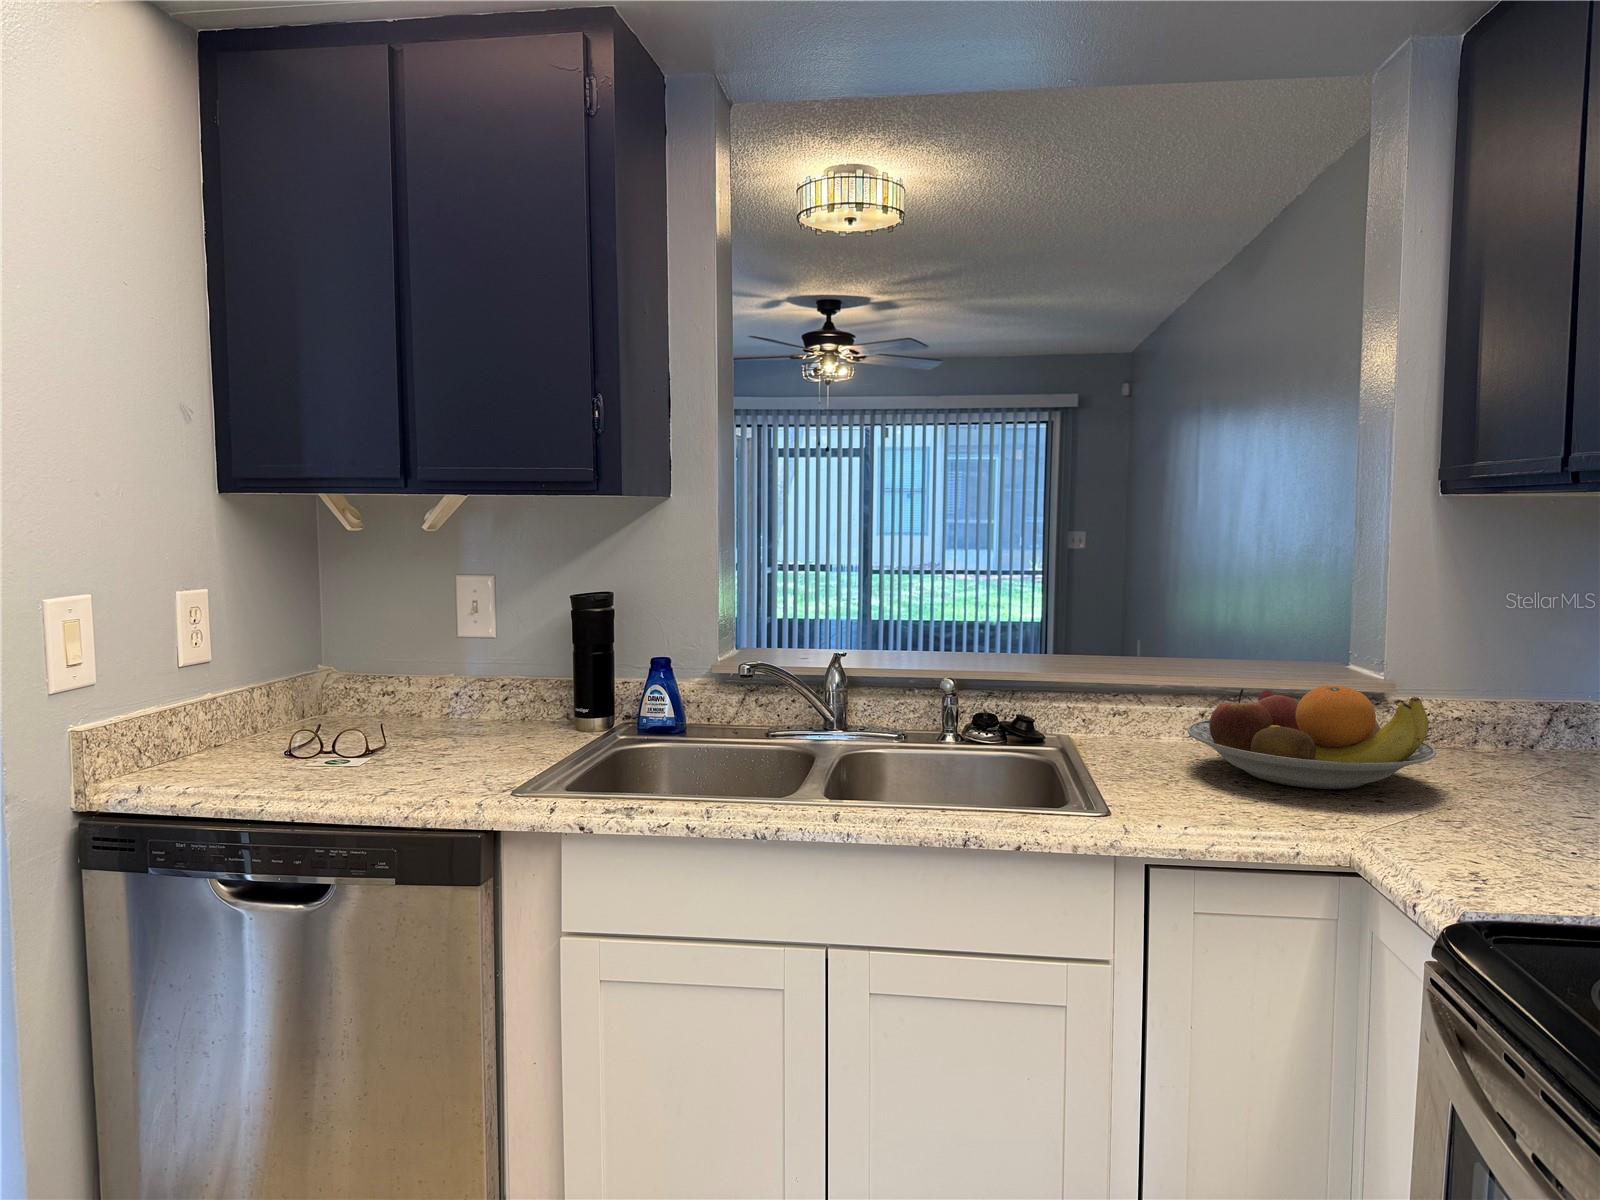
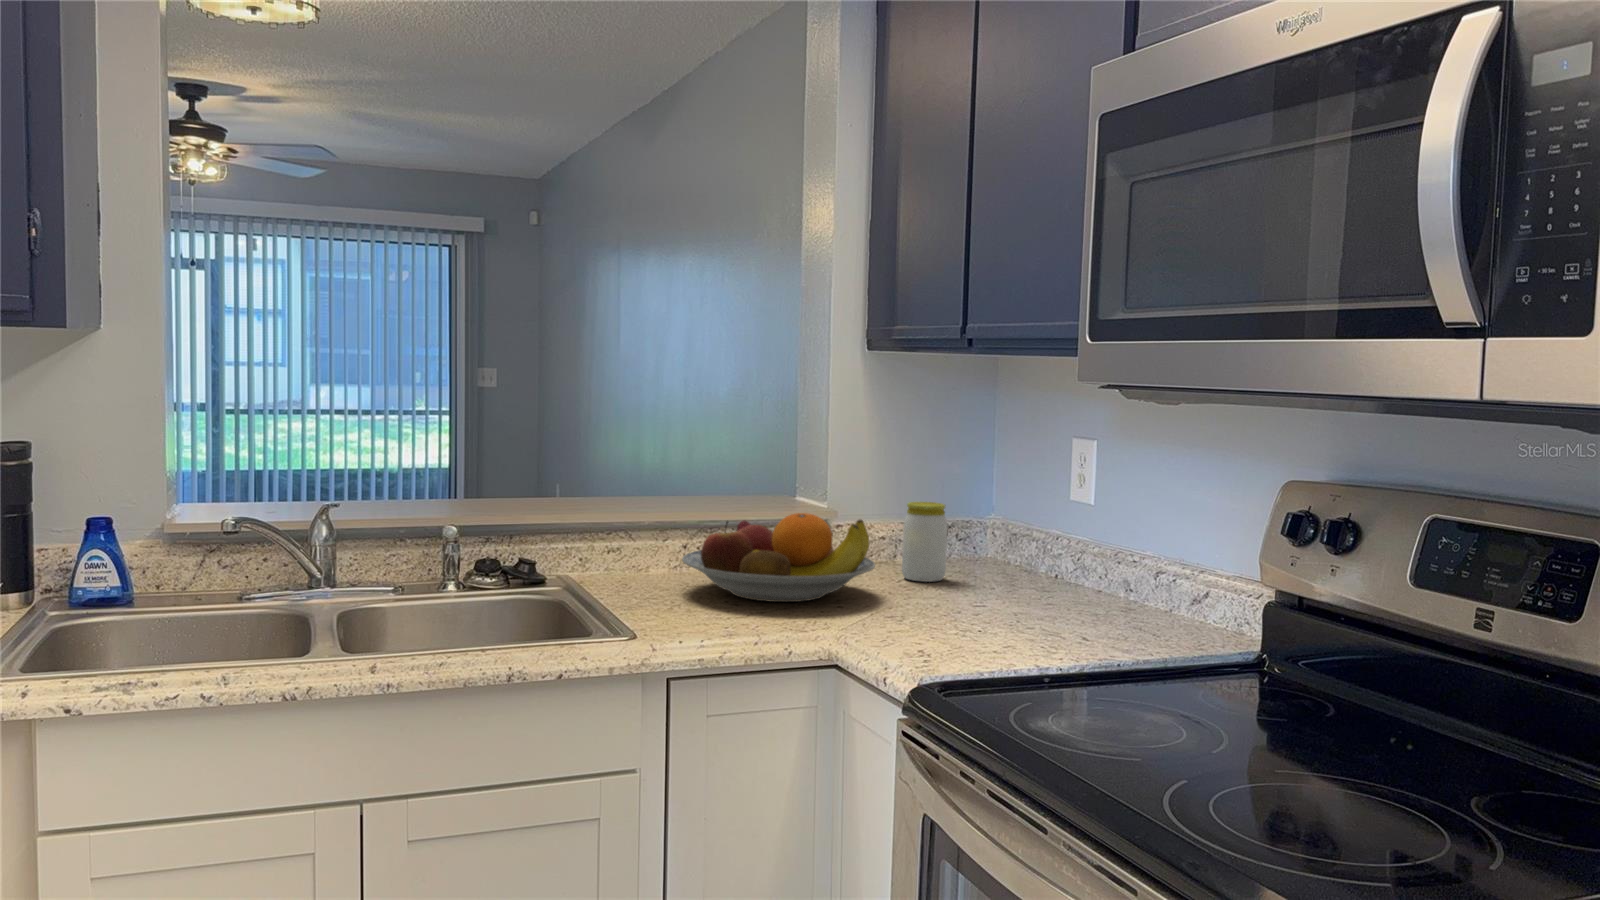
jar: none [1481,678,1551,779] -> present [902,502,947,582]

